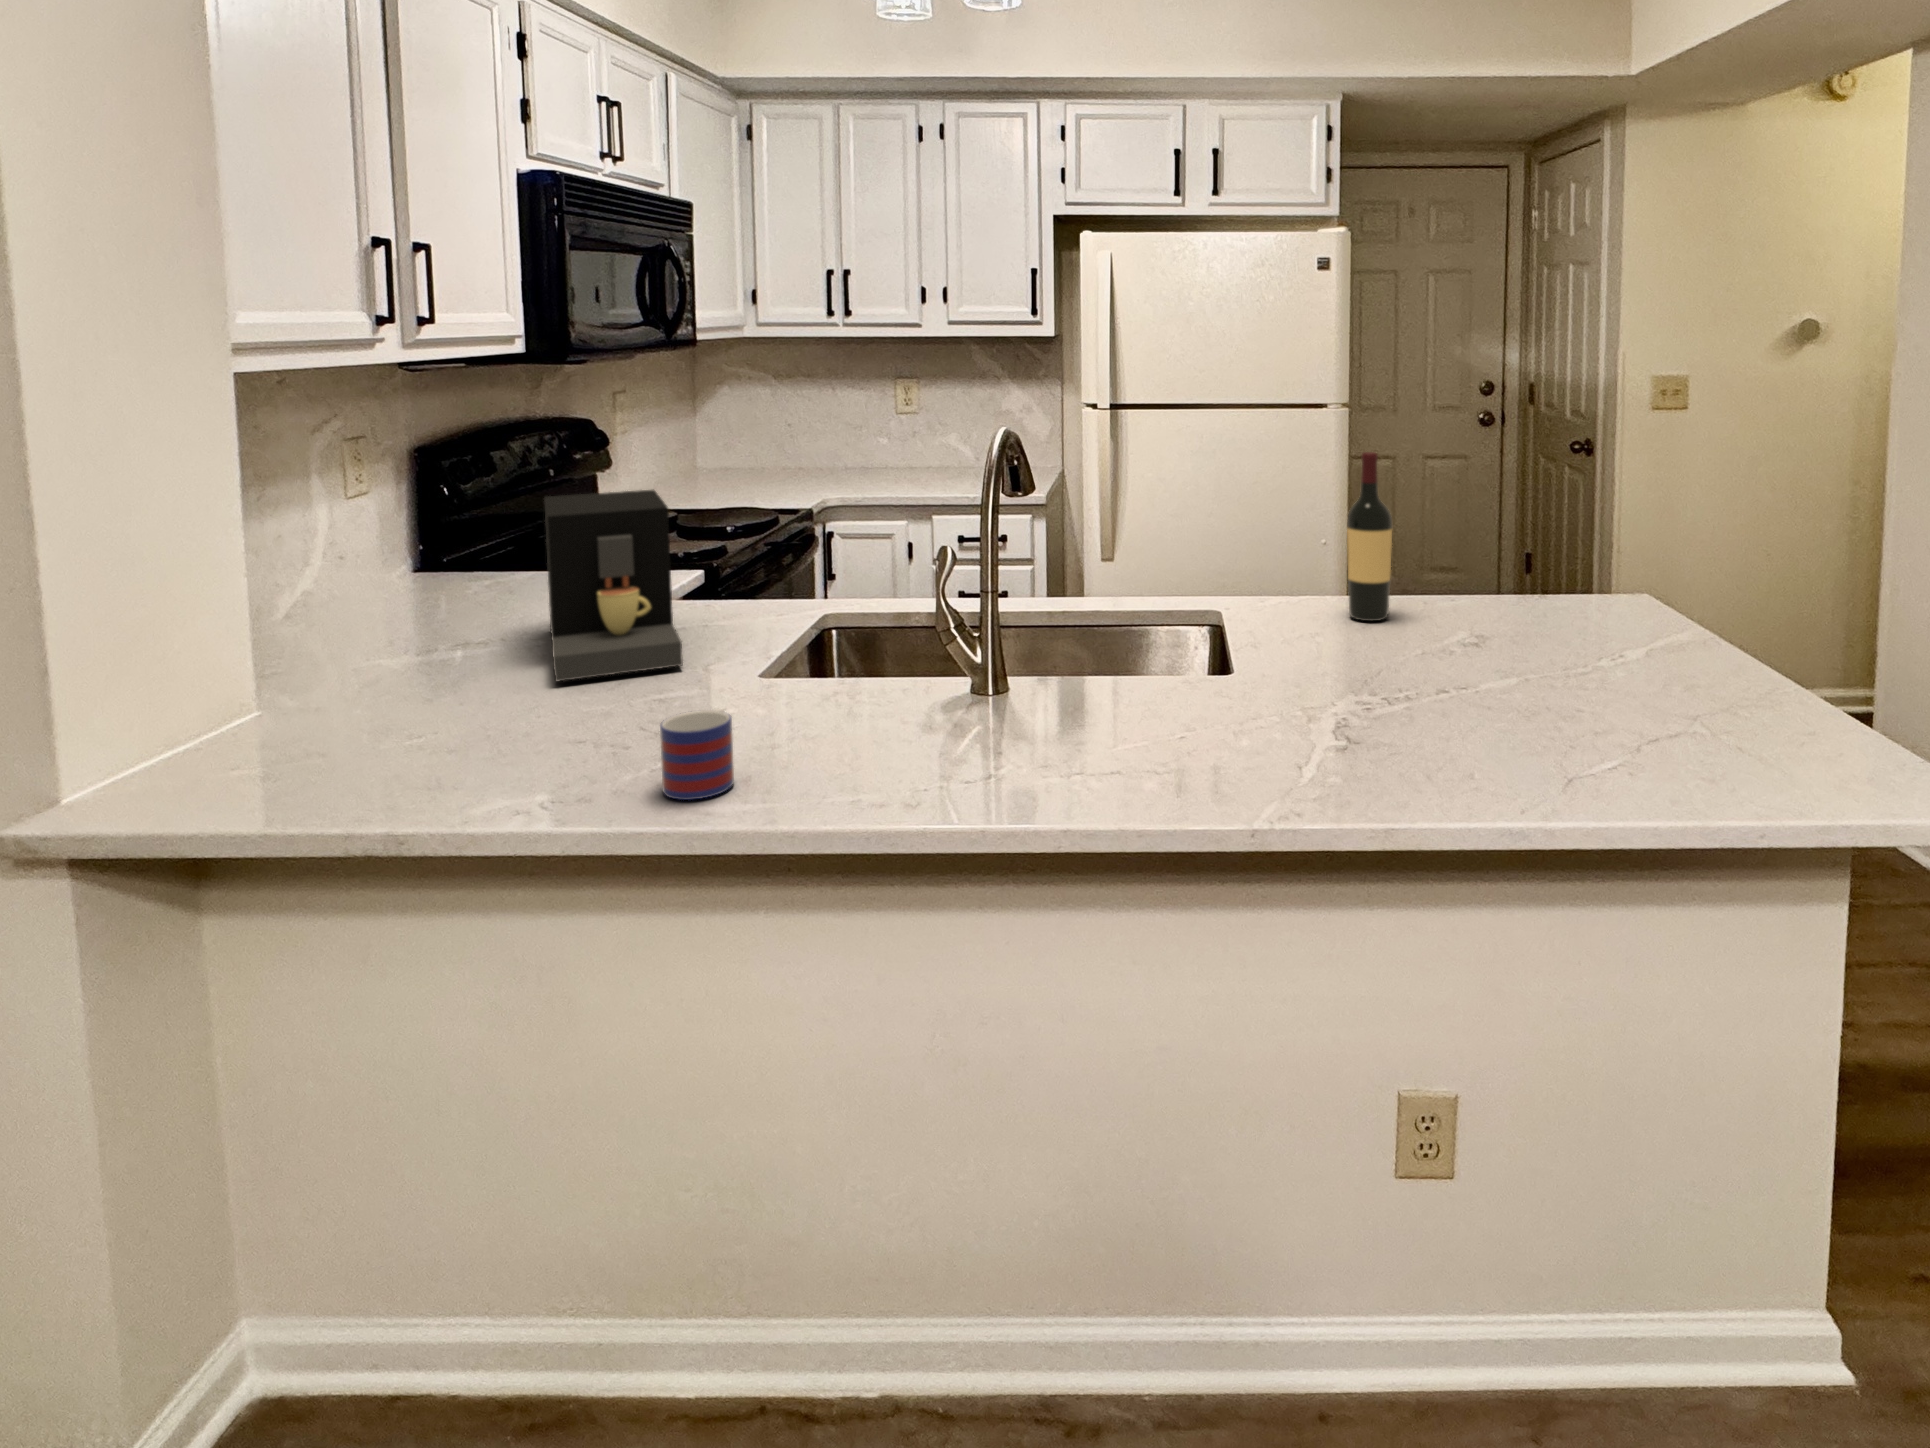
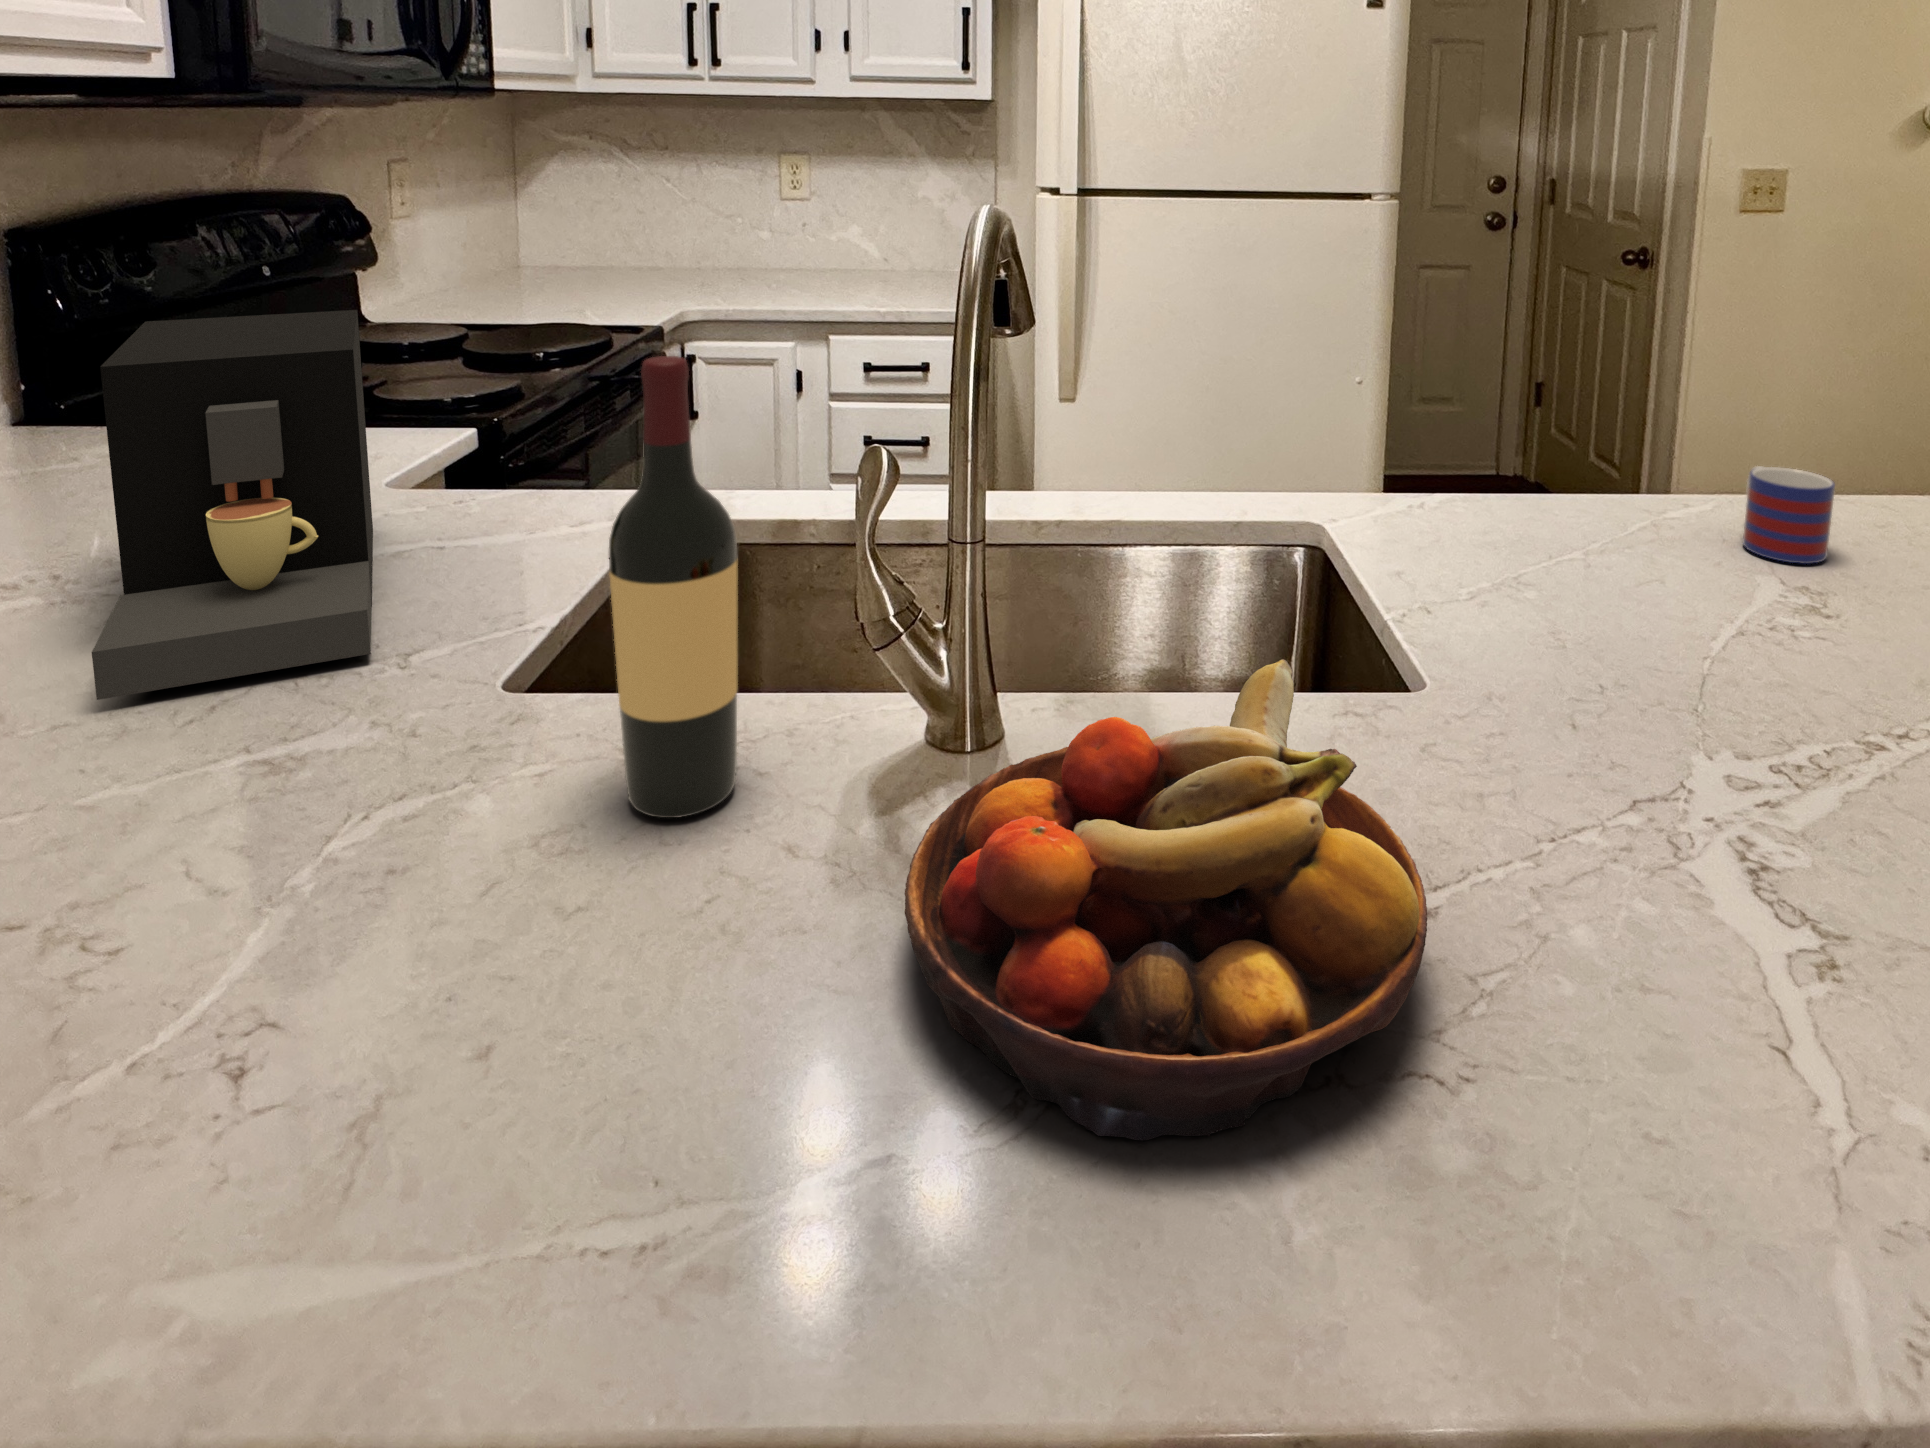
wine bottle: present [1347,452,1392,621] -> present [609,356,738,818]
fruit bowl: none [949,640,1173,792] -> present [905,659,1427,1141]
mug: present [660,709,734,800] -> present [1743,466,1835,564]

